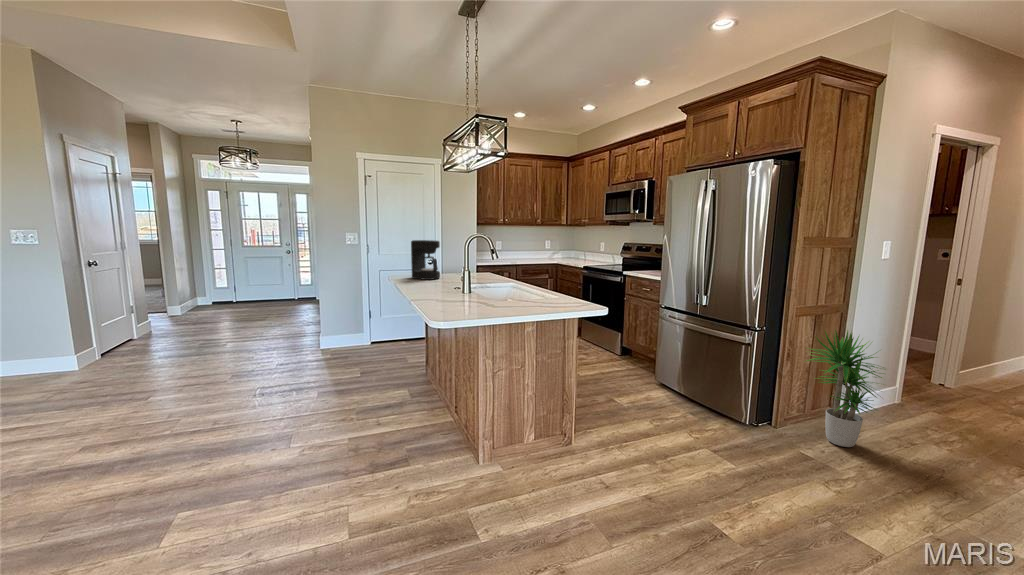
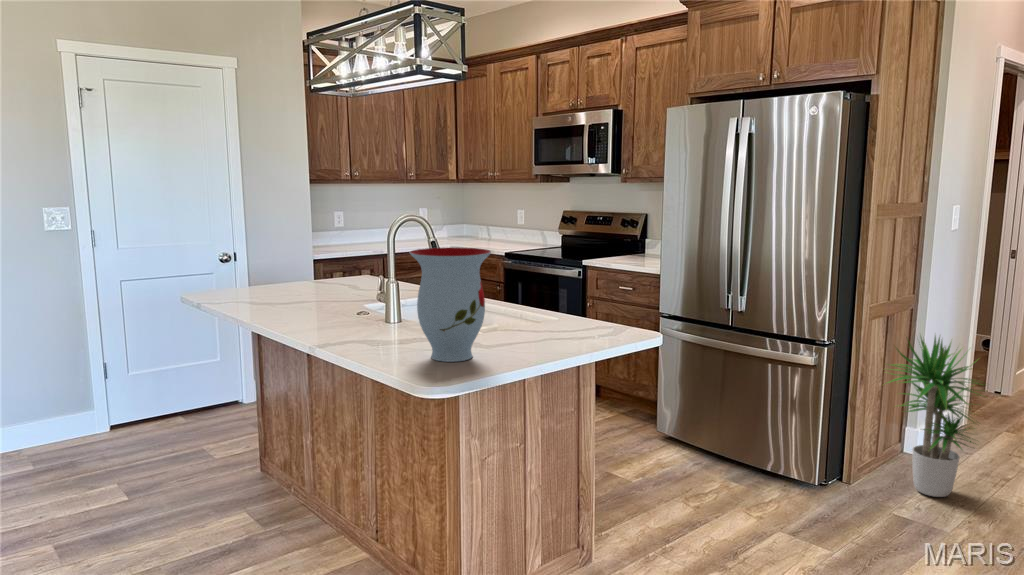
coffee maker: present [411,240,440,280] -> none [235,223,296,298]
vase: none [451,249,496,312] -> present [410,247,491,362]

